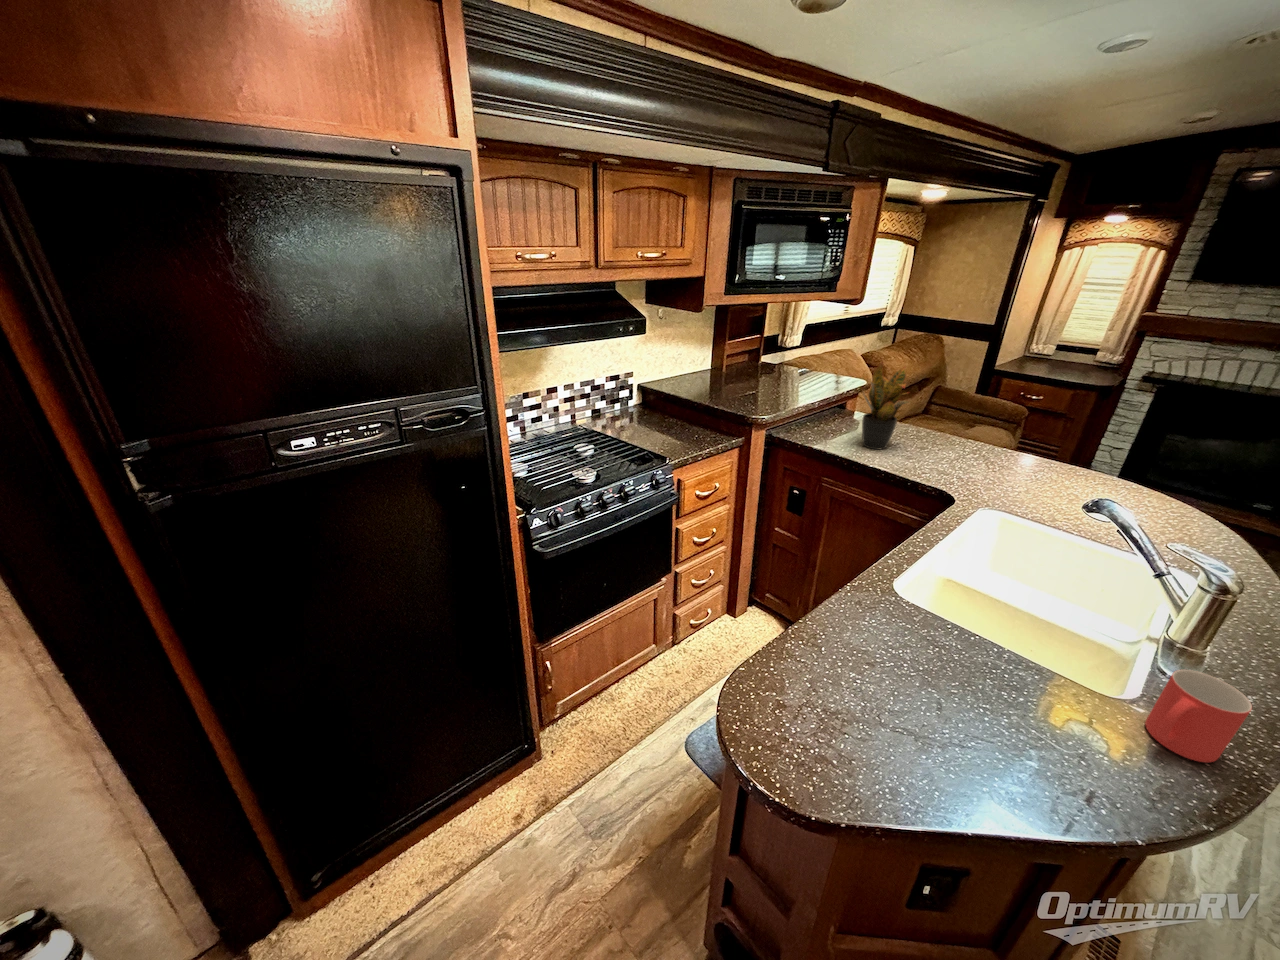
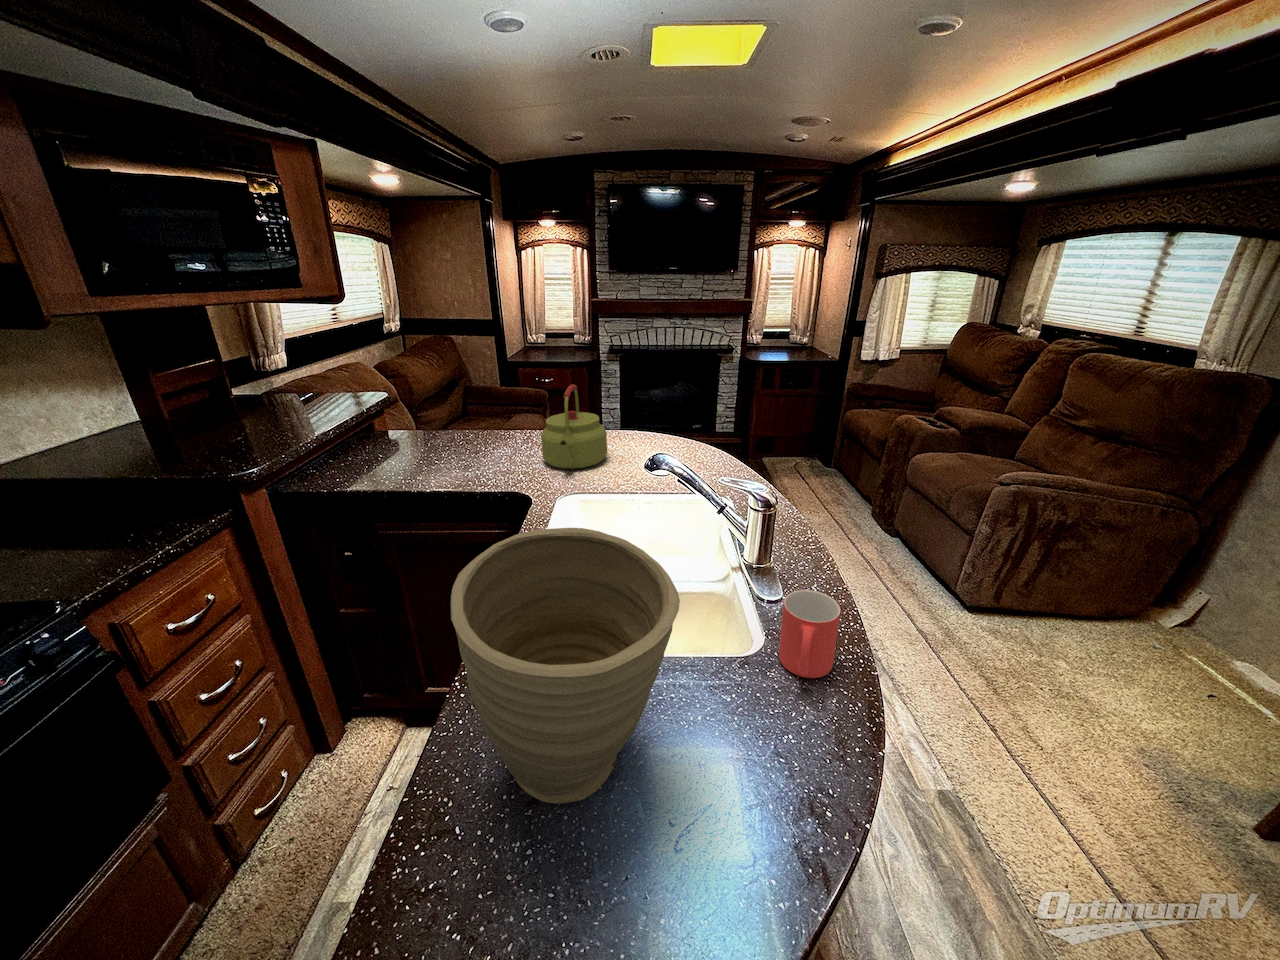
potted plant: present [862,362,908,449] -> none [369,355,454,470]
kettle: none [984,411,1067,493] -> present [541,384,607,469]
vase: none [860,504,1035,687] -> present [451,528,680,803]

